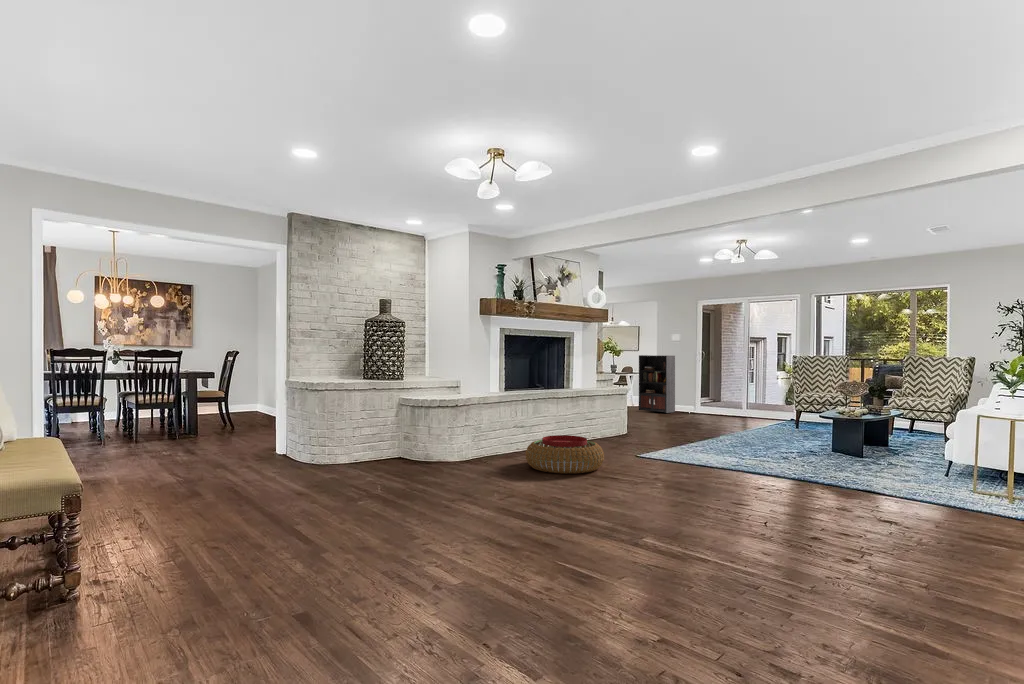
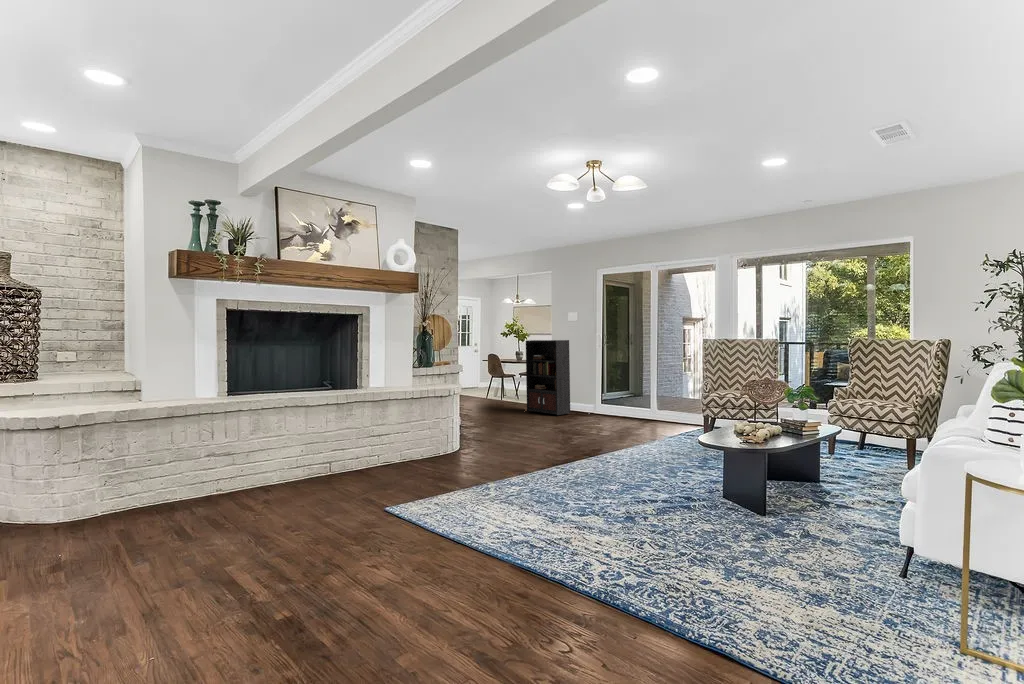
pouf: present [526,435,604,474] -> none [125,503,291,595]

